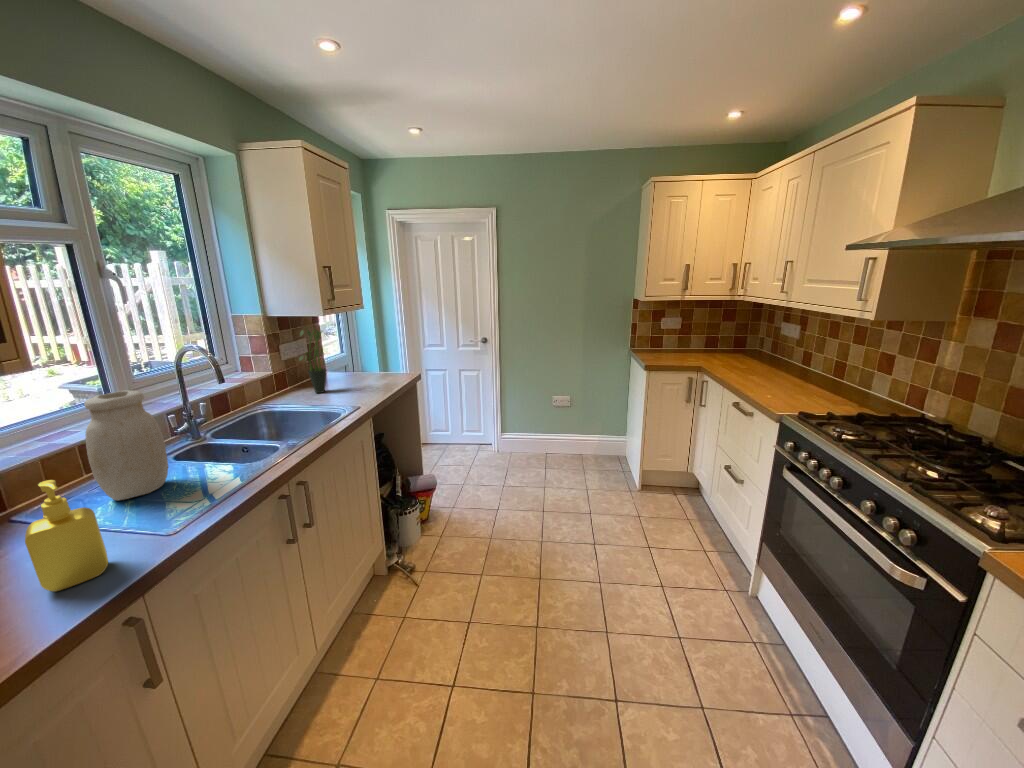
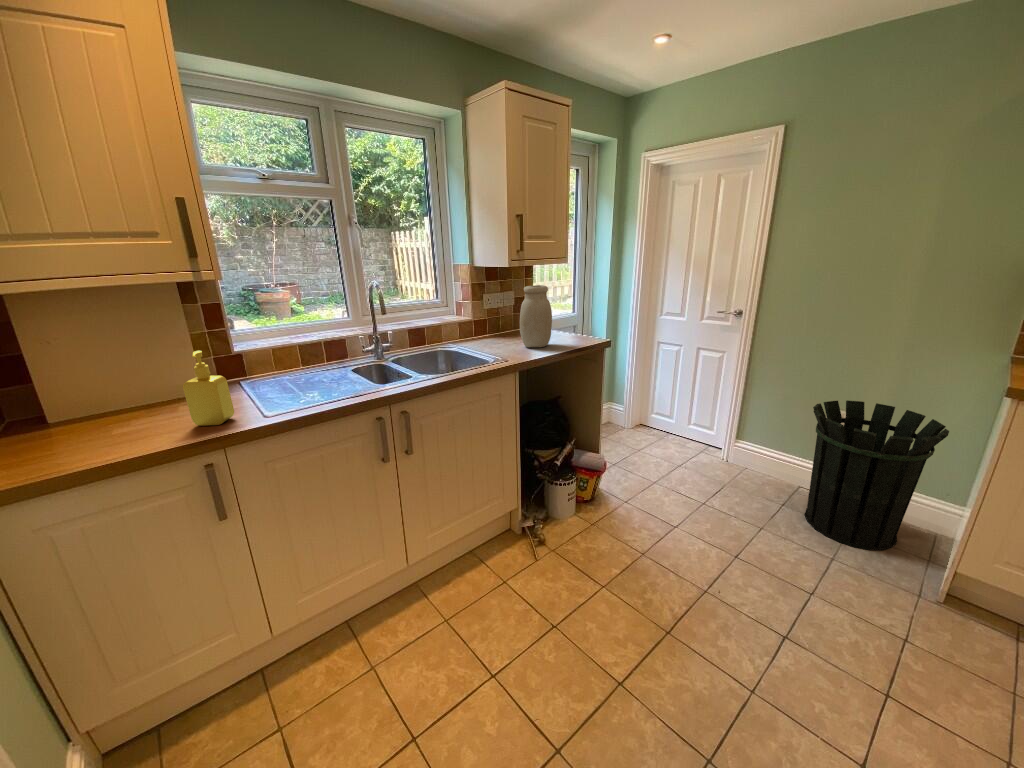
potted plant: present [299,329,328,393] -> none [485,275,513,342]
waste bin: none [552,389,616,480] -> present [805,400,949,550]
jar: present [85,391,168,500] -> present [520,285,552,347]

